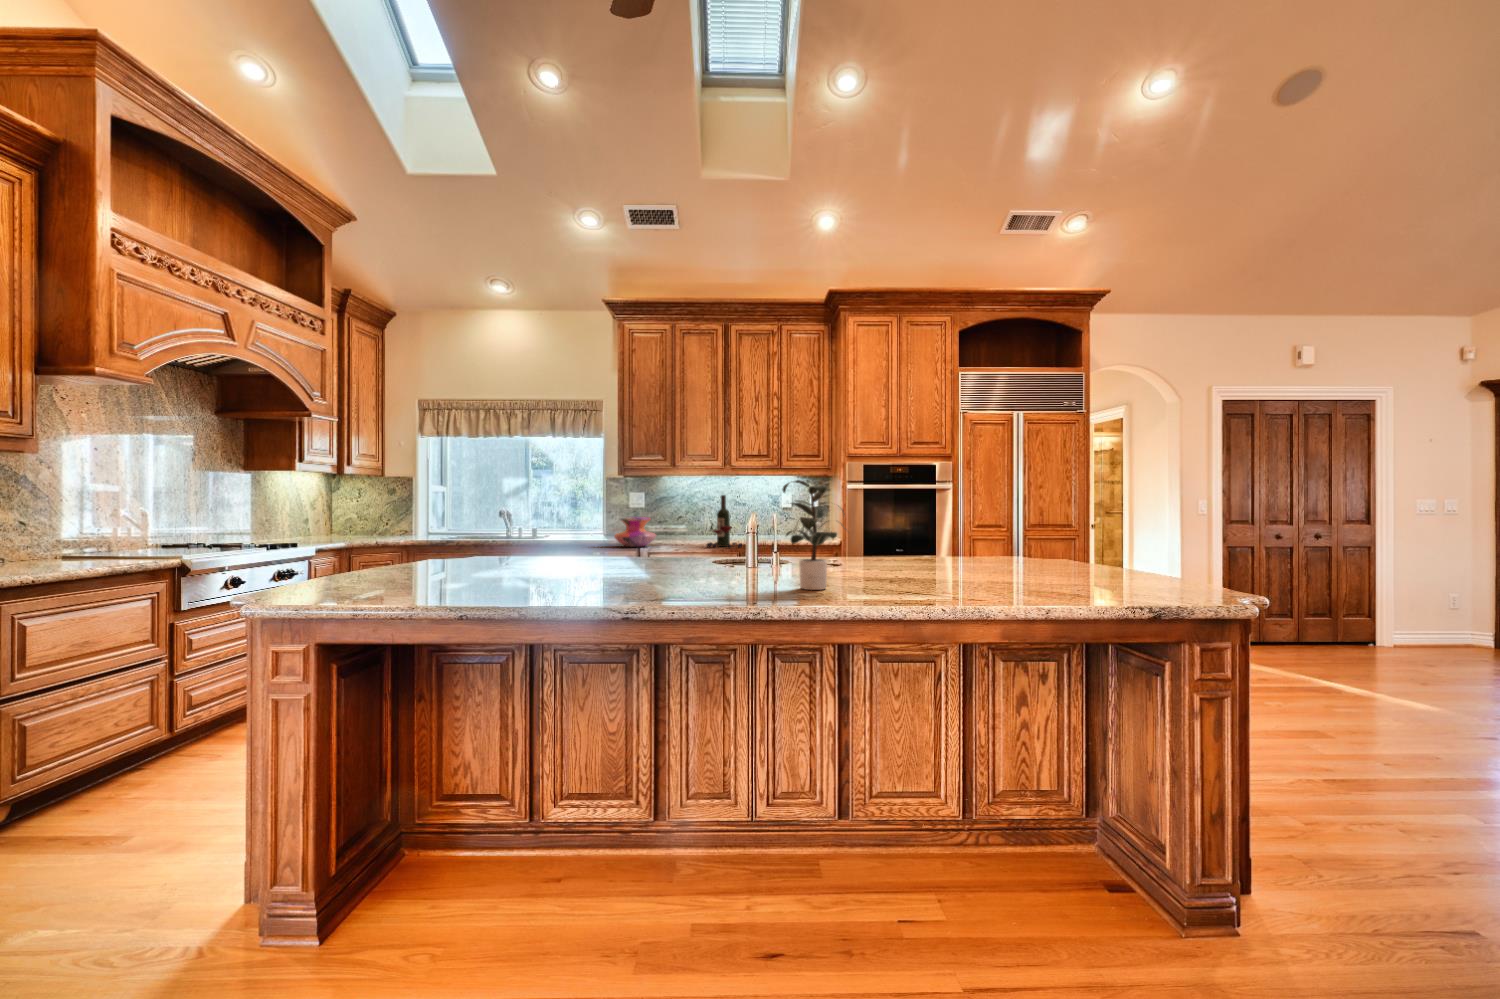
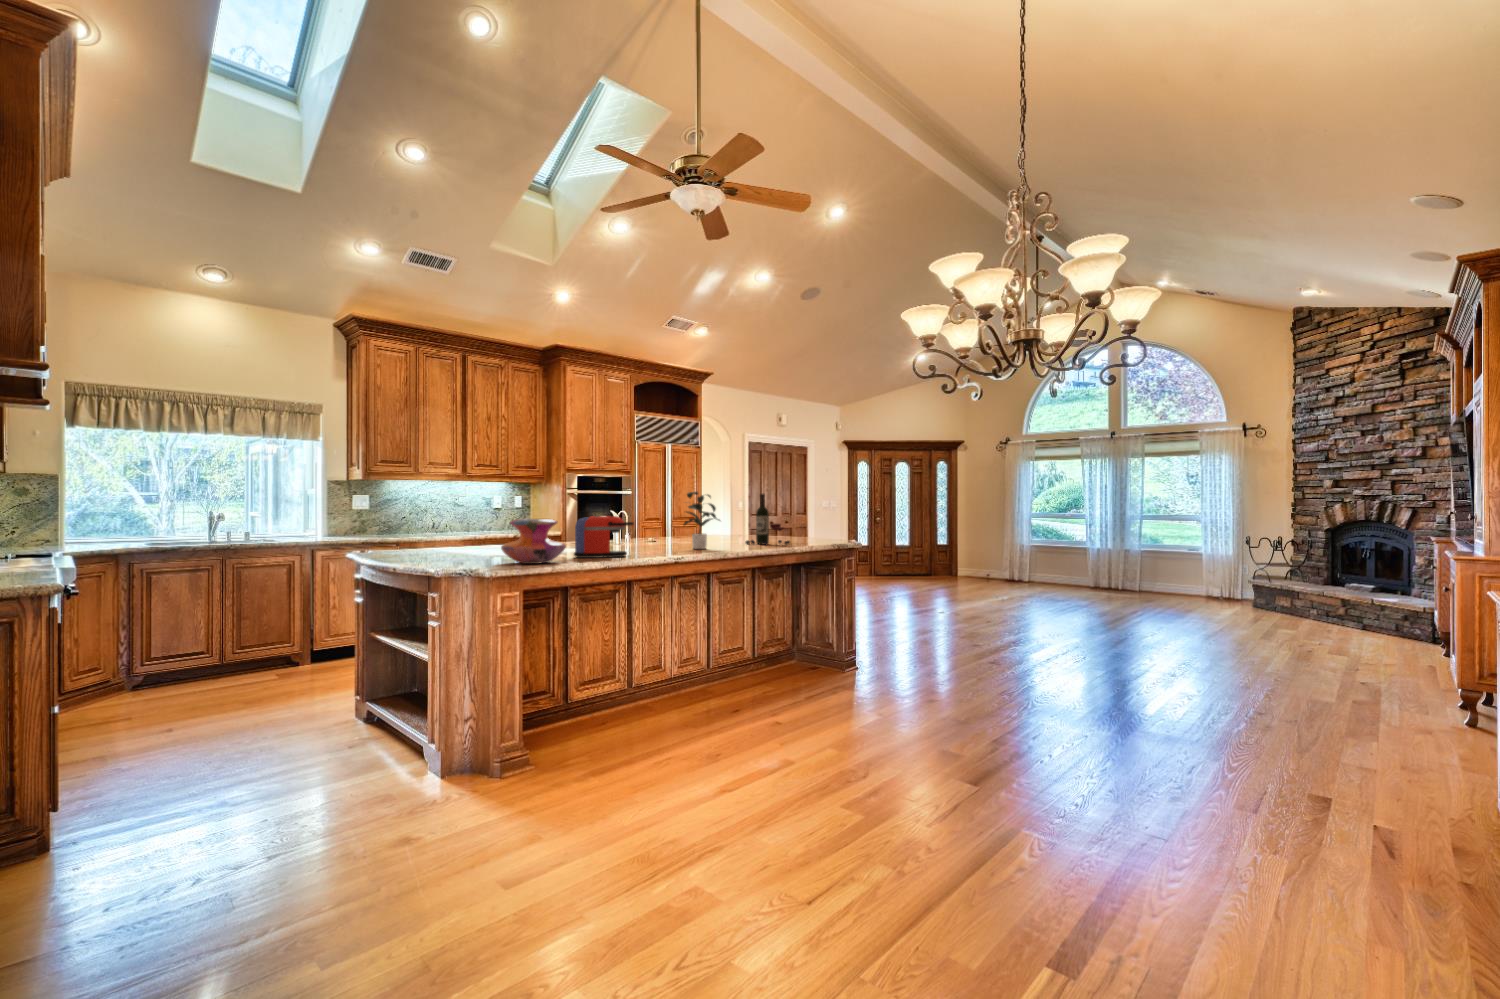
wine bottle: present [707,495,742,548] -> present [745,494,790,545]
decorative vase: present [614,517,656,547] -> present [501,519,566,564]
coffee maker: none [516,524,599,598] -> present [574,516,634,558]

